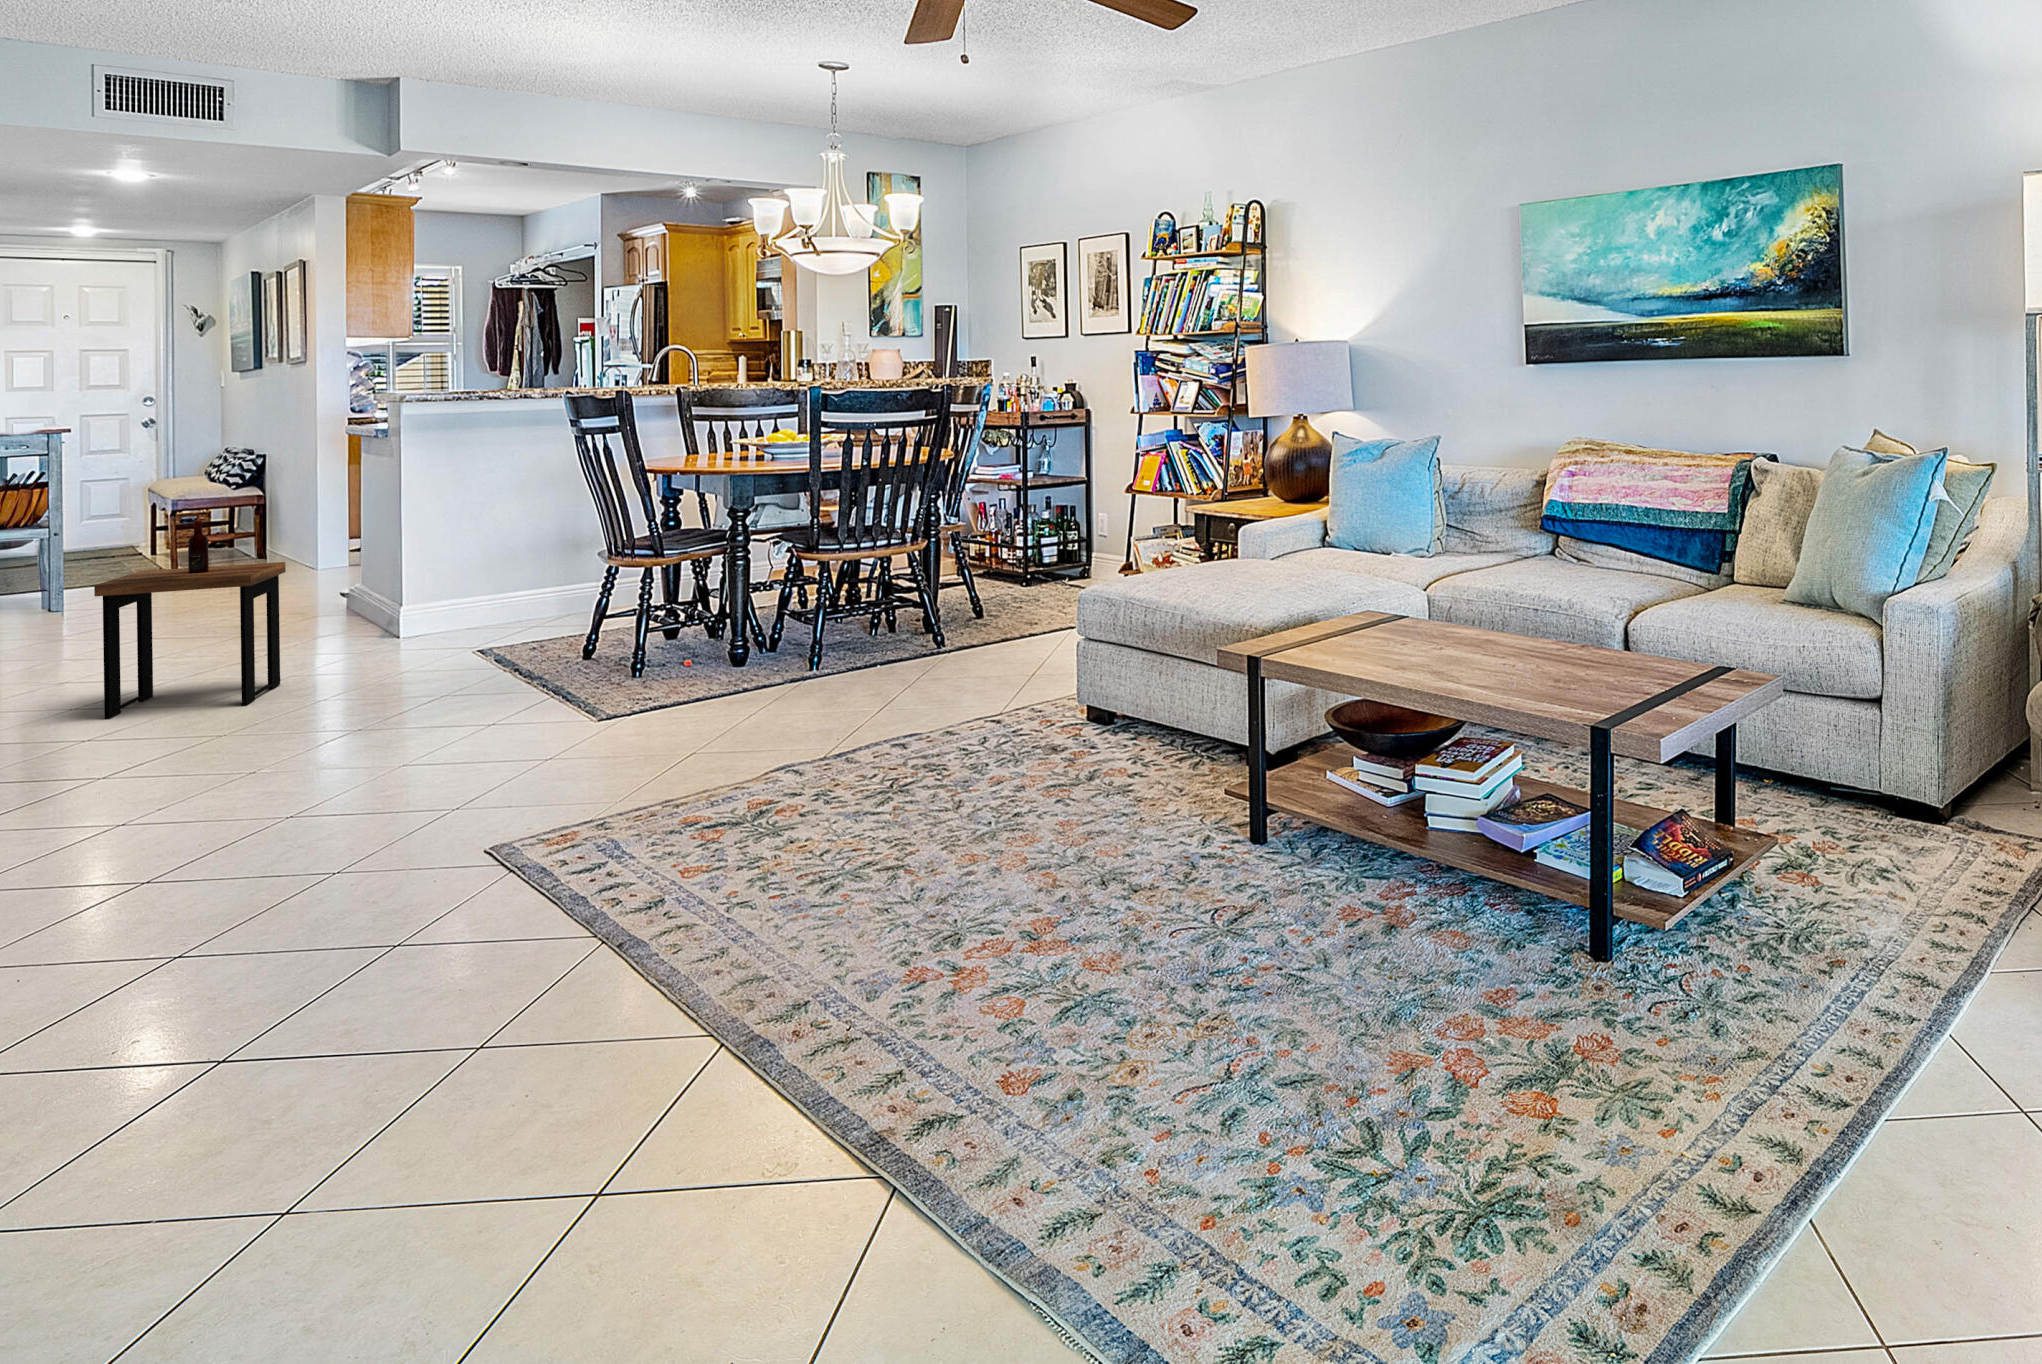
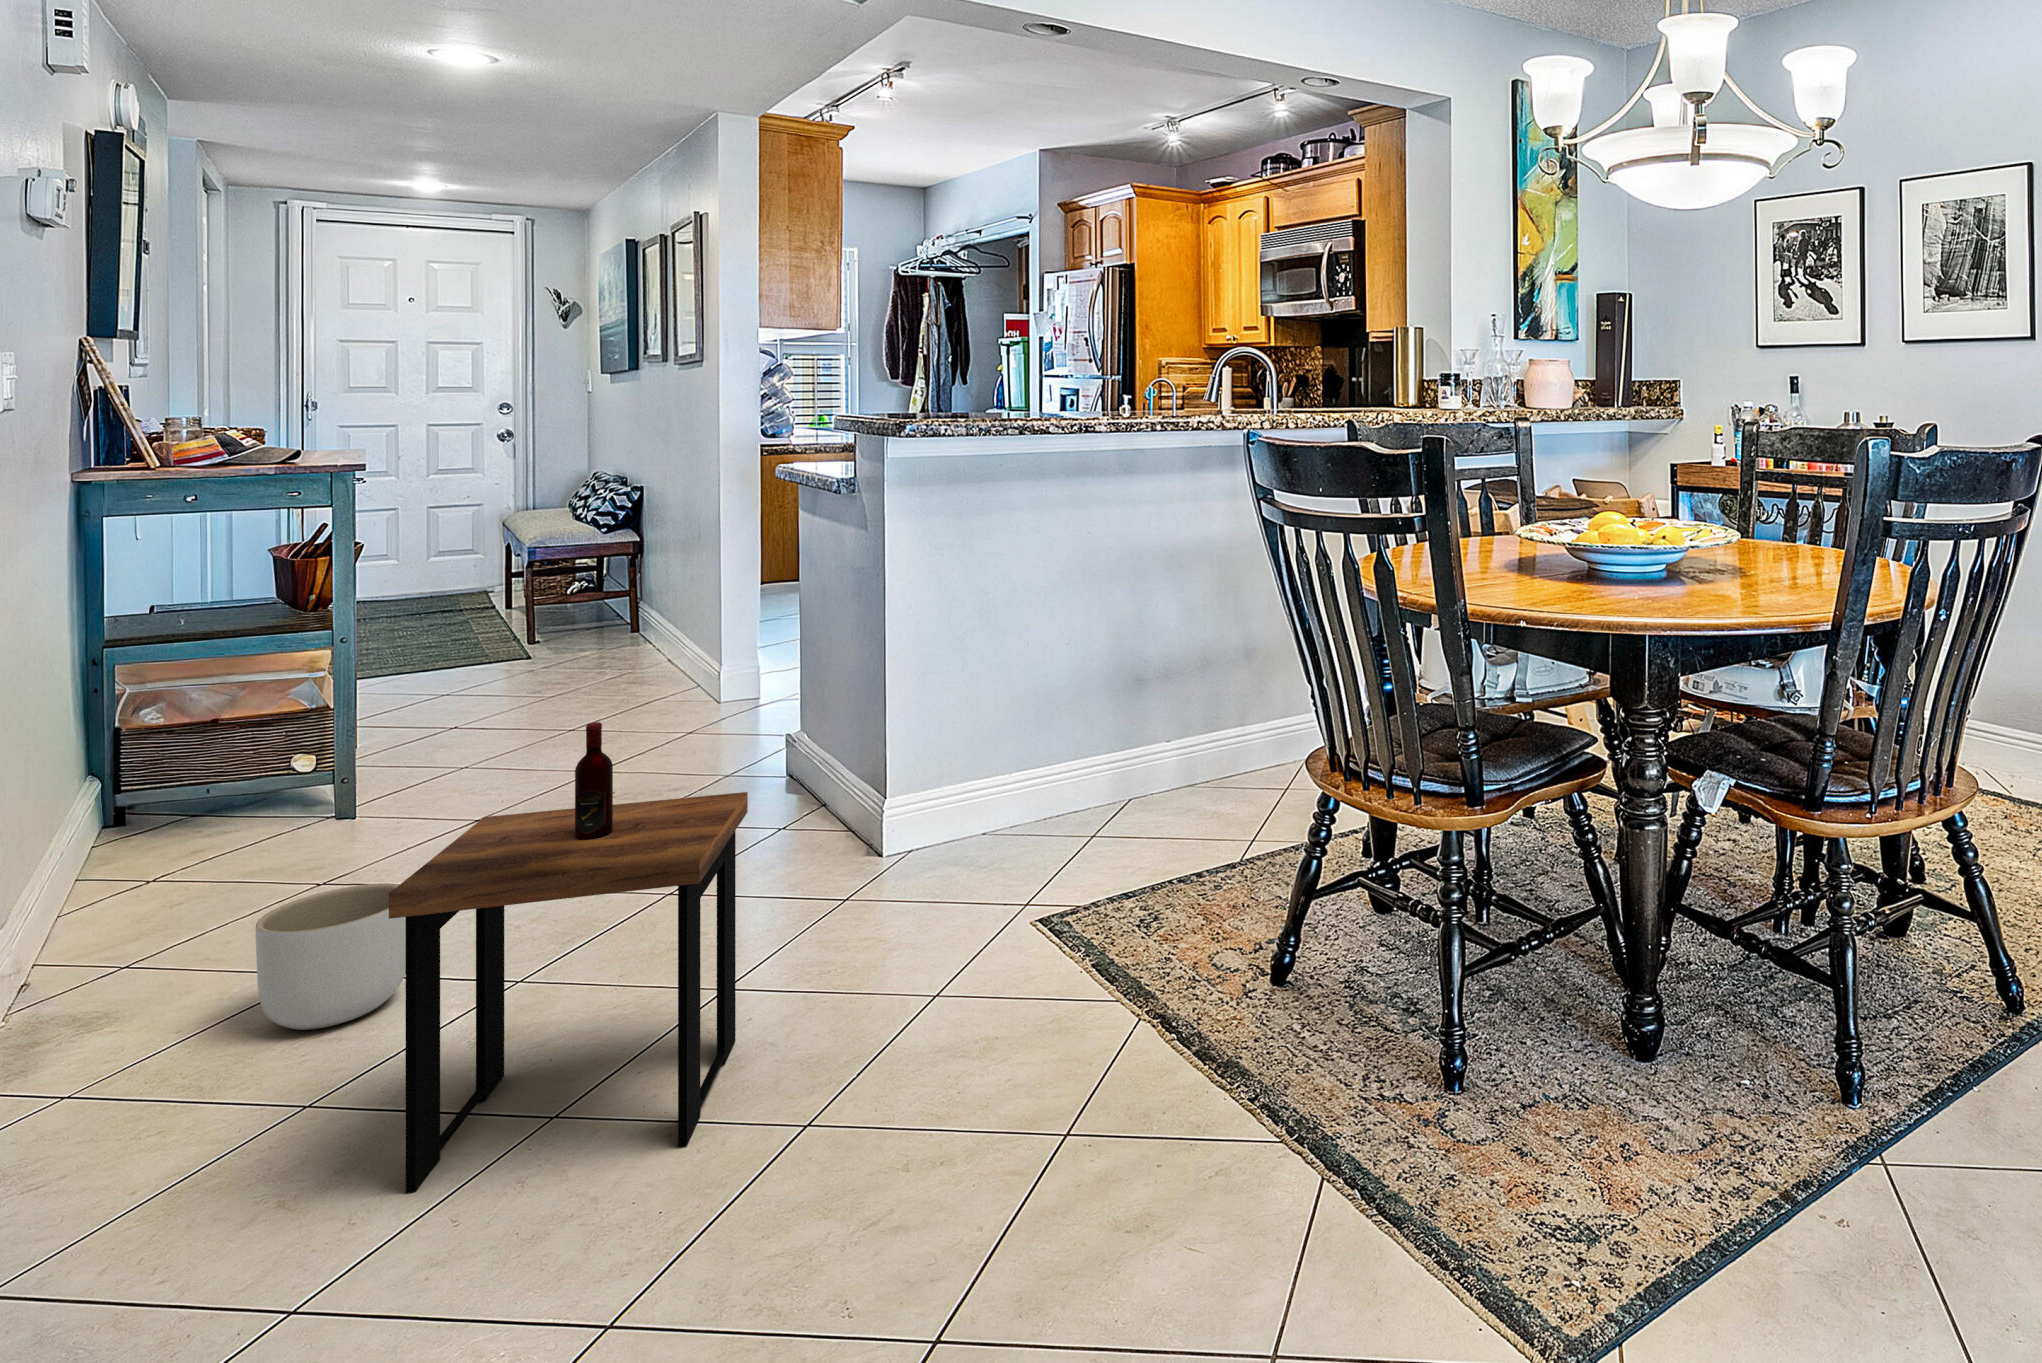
planter: none [11,626,98,691] -> present [255,883,406,1030]

